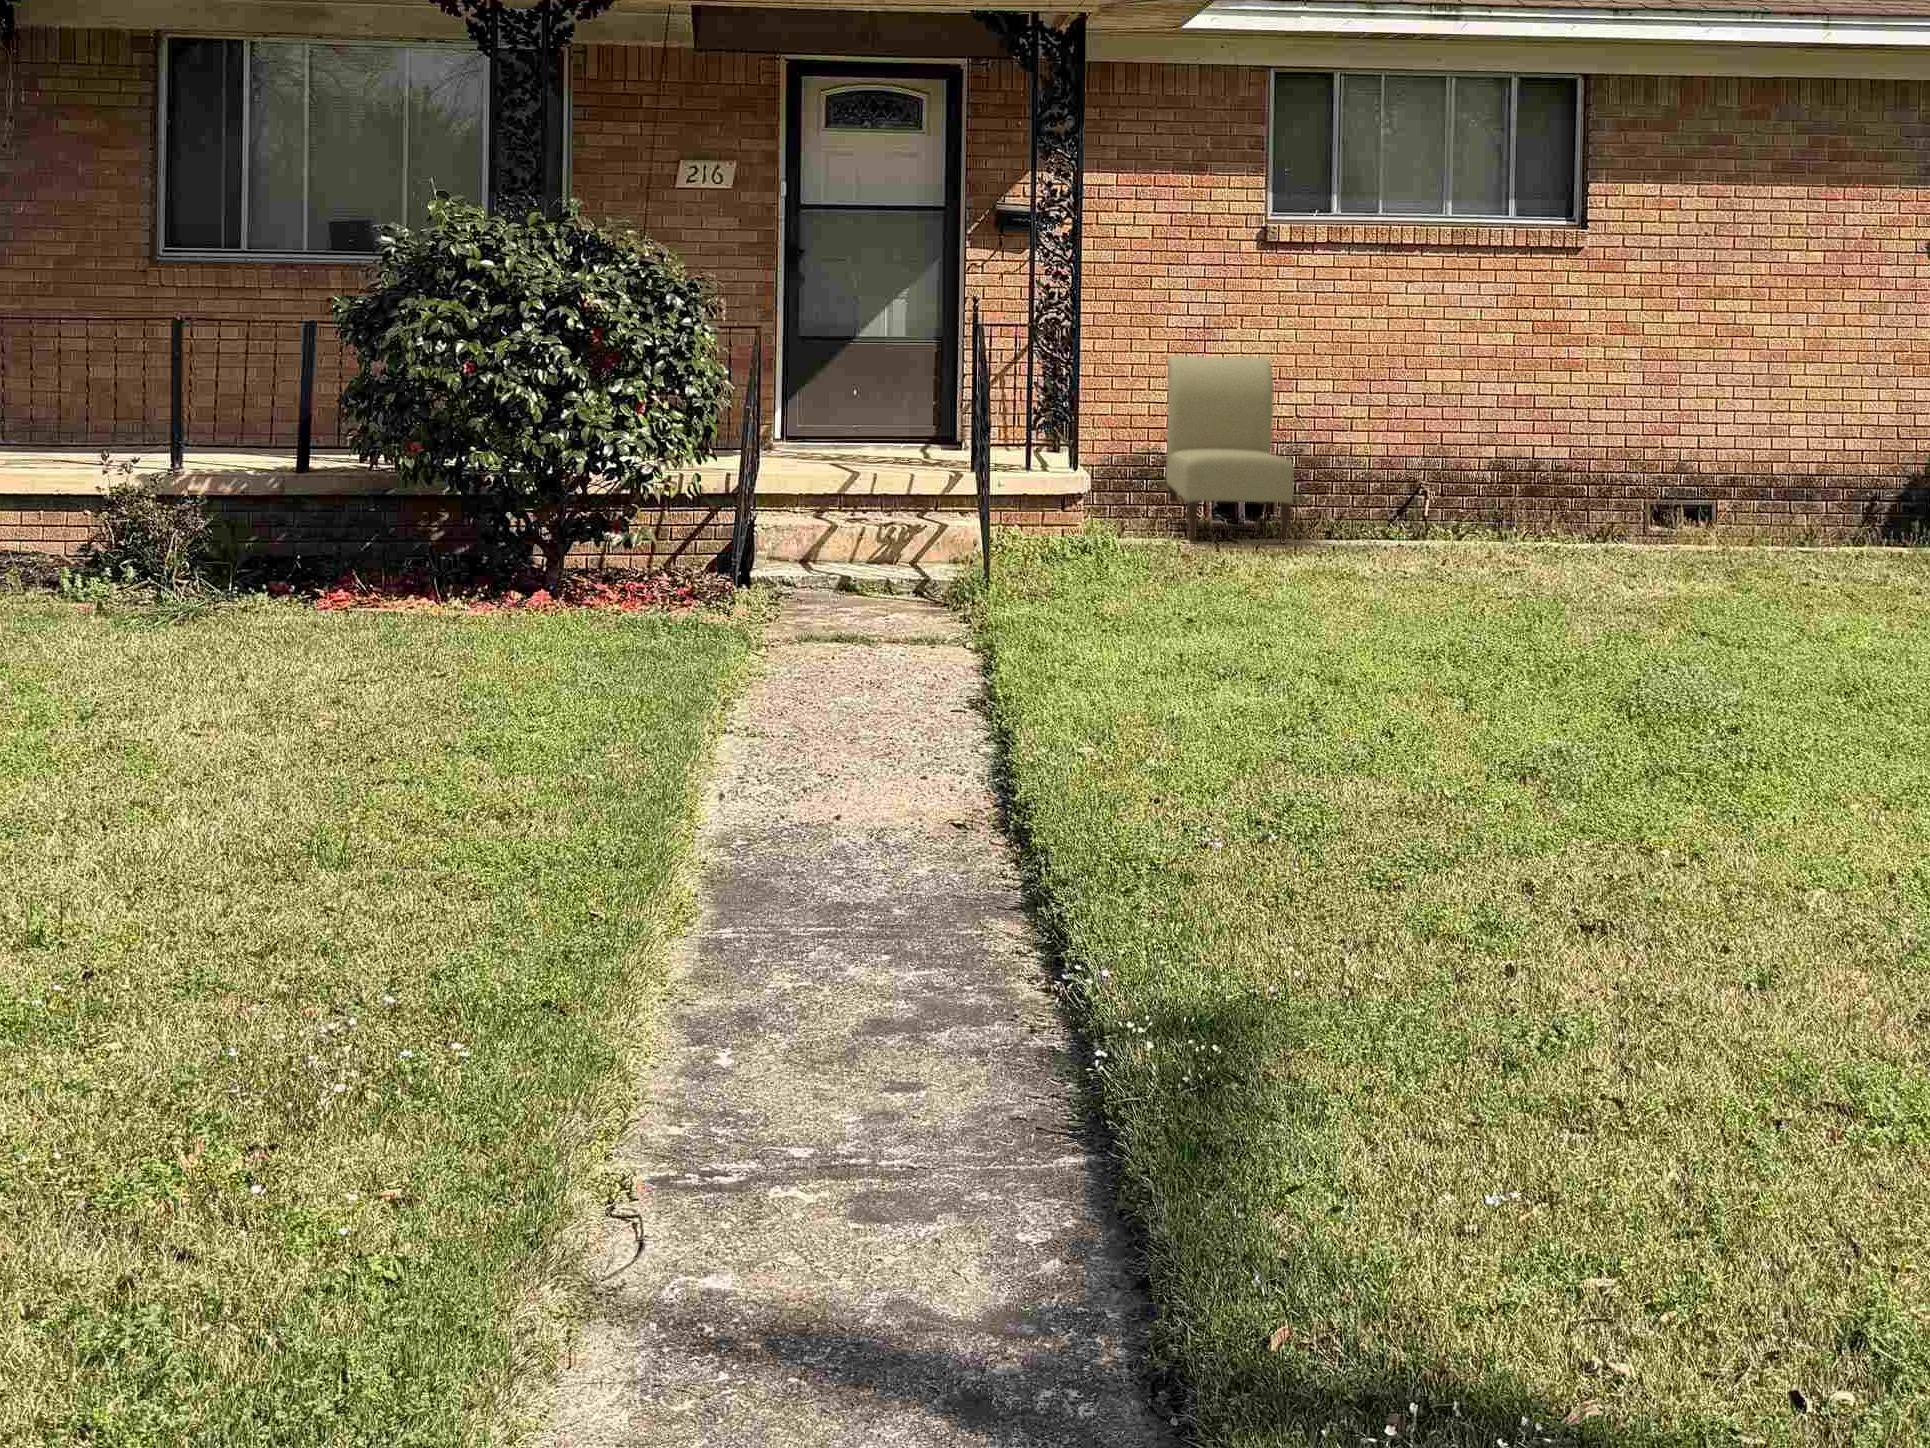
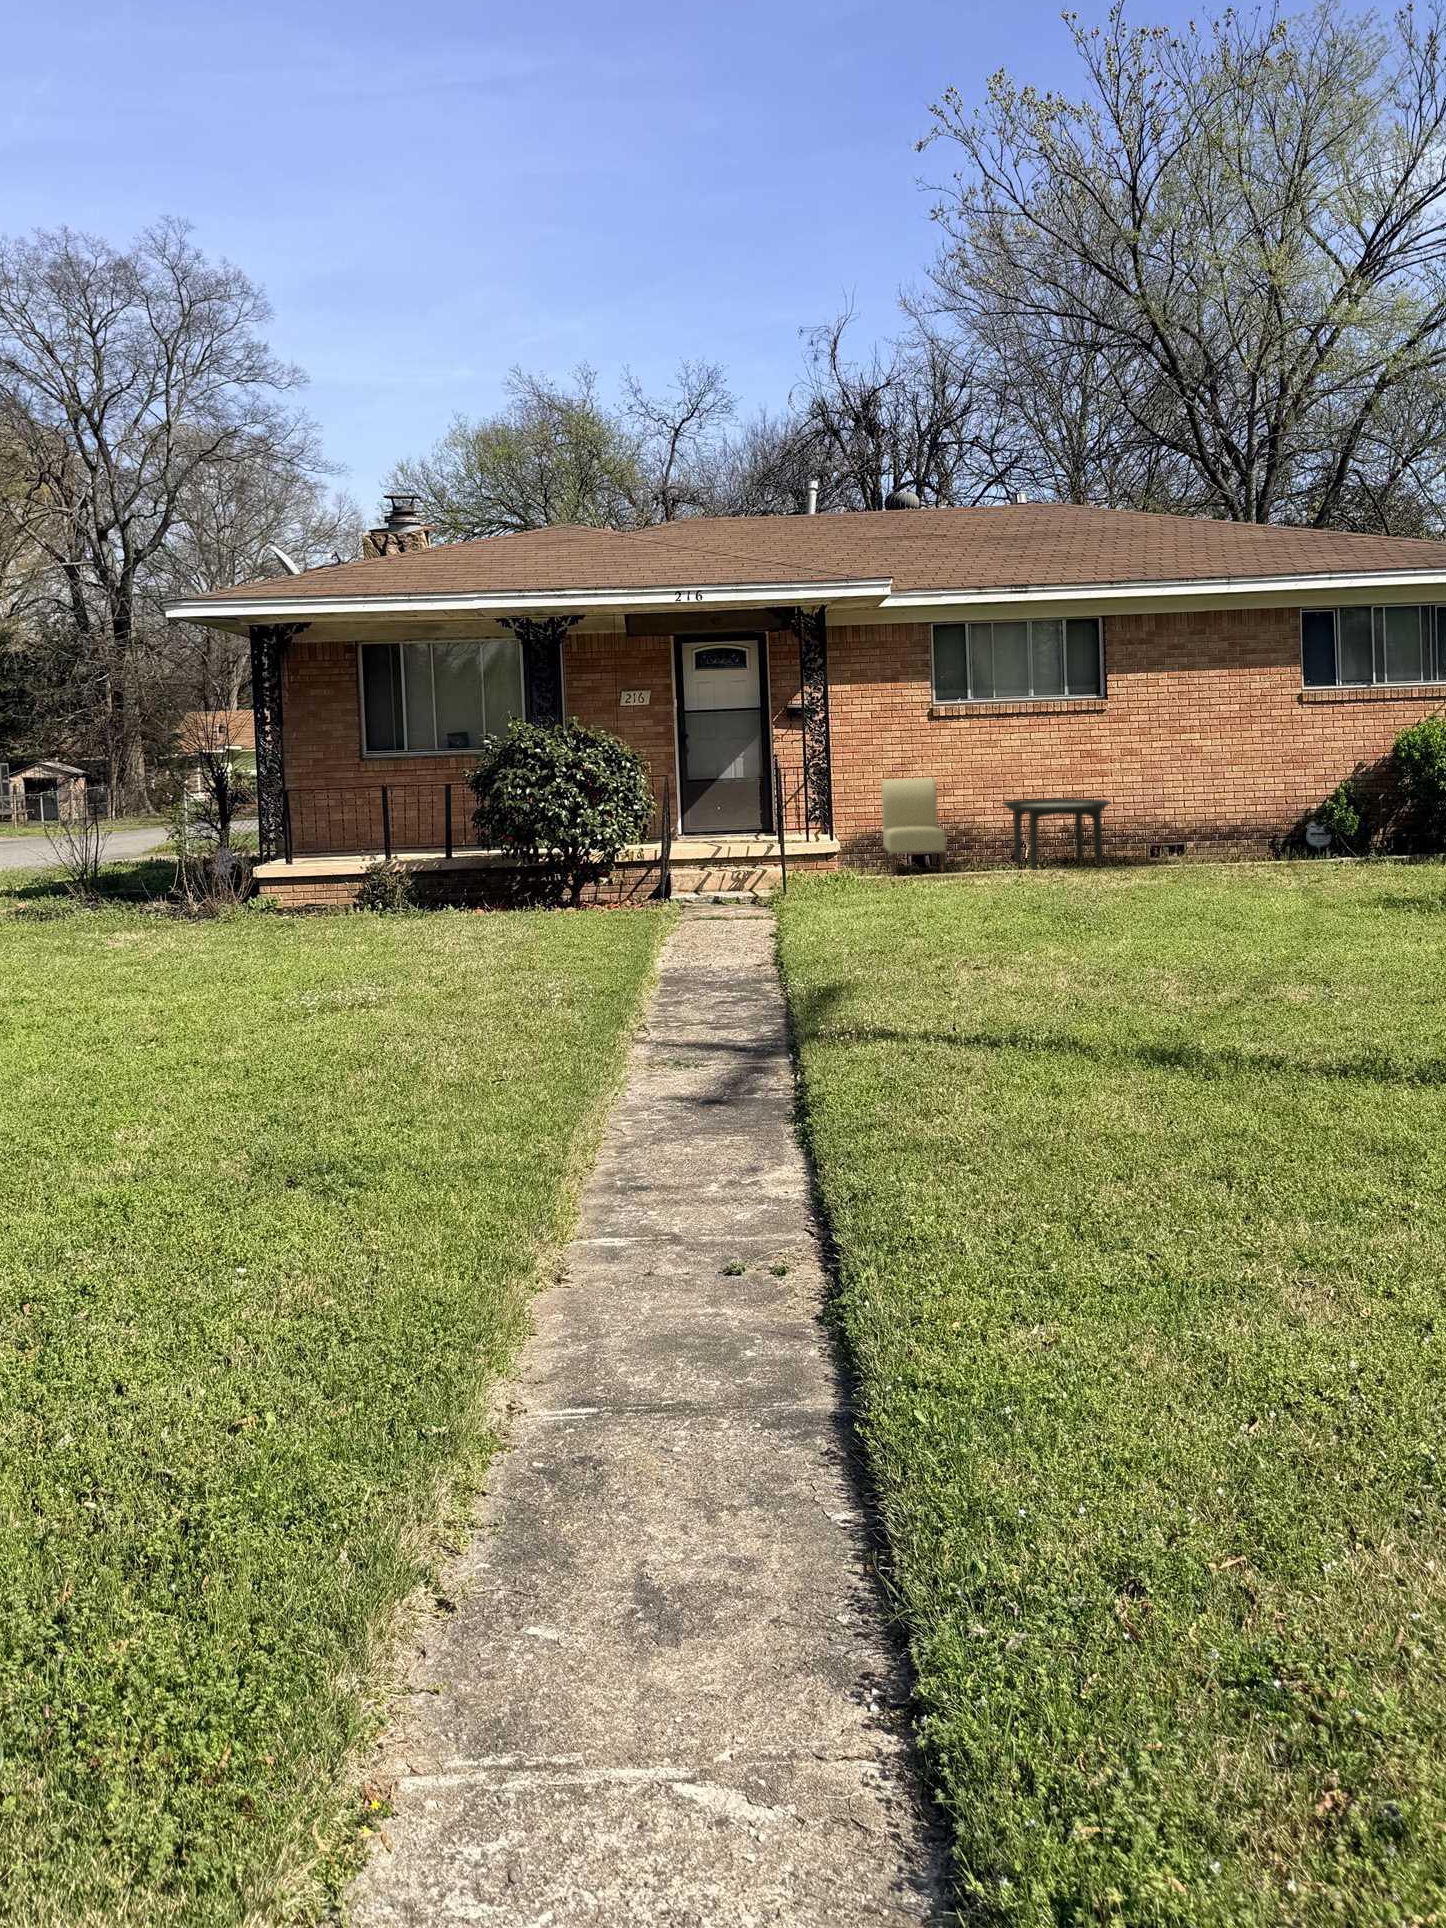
round table: none [1397,407,1606,546] -> present [1004,798,1110,869]

